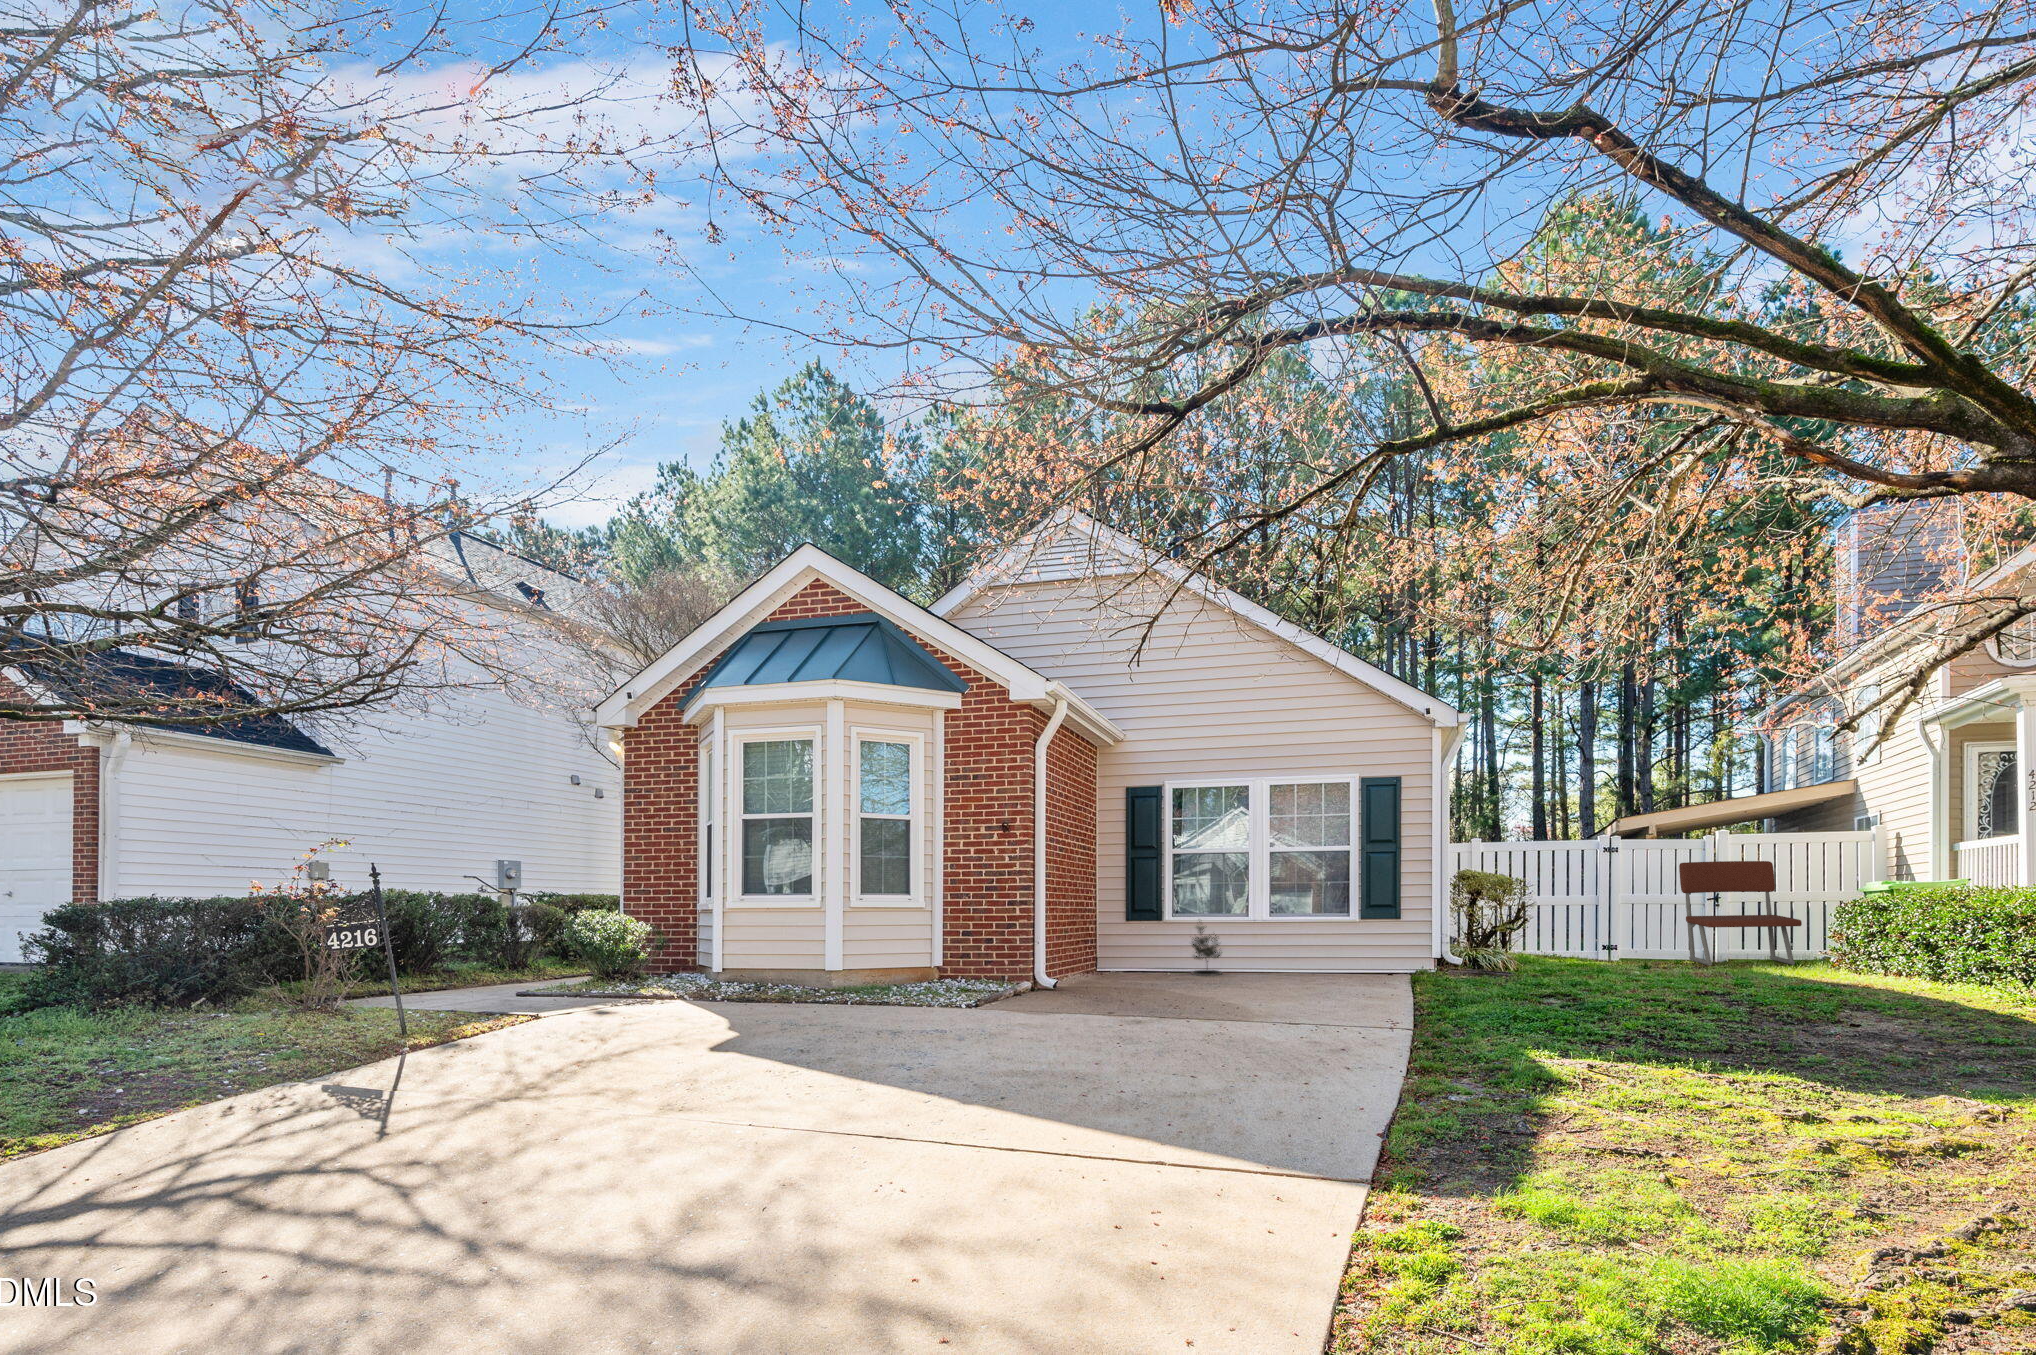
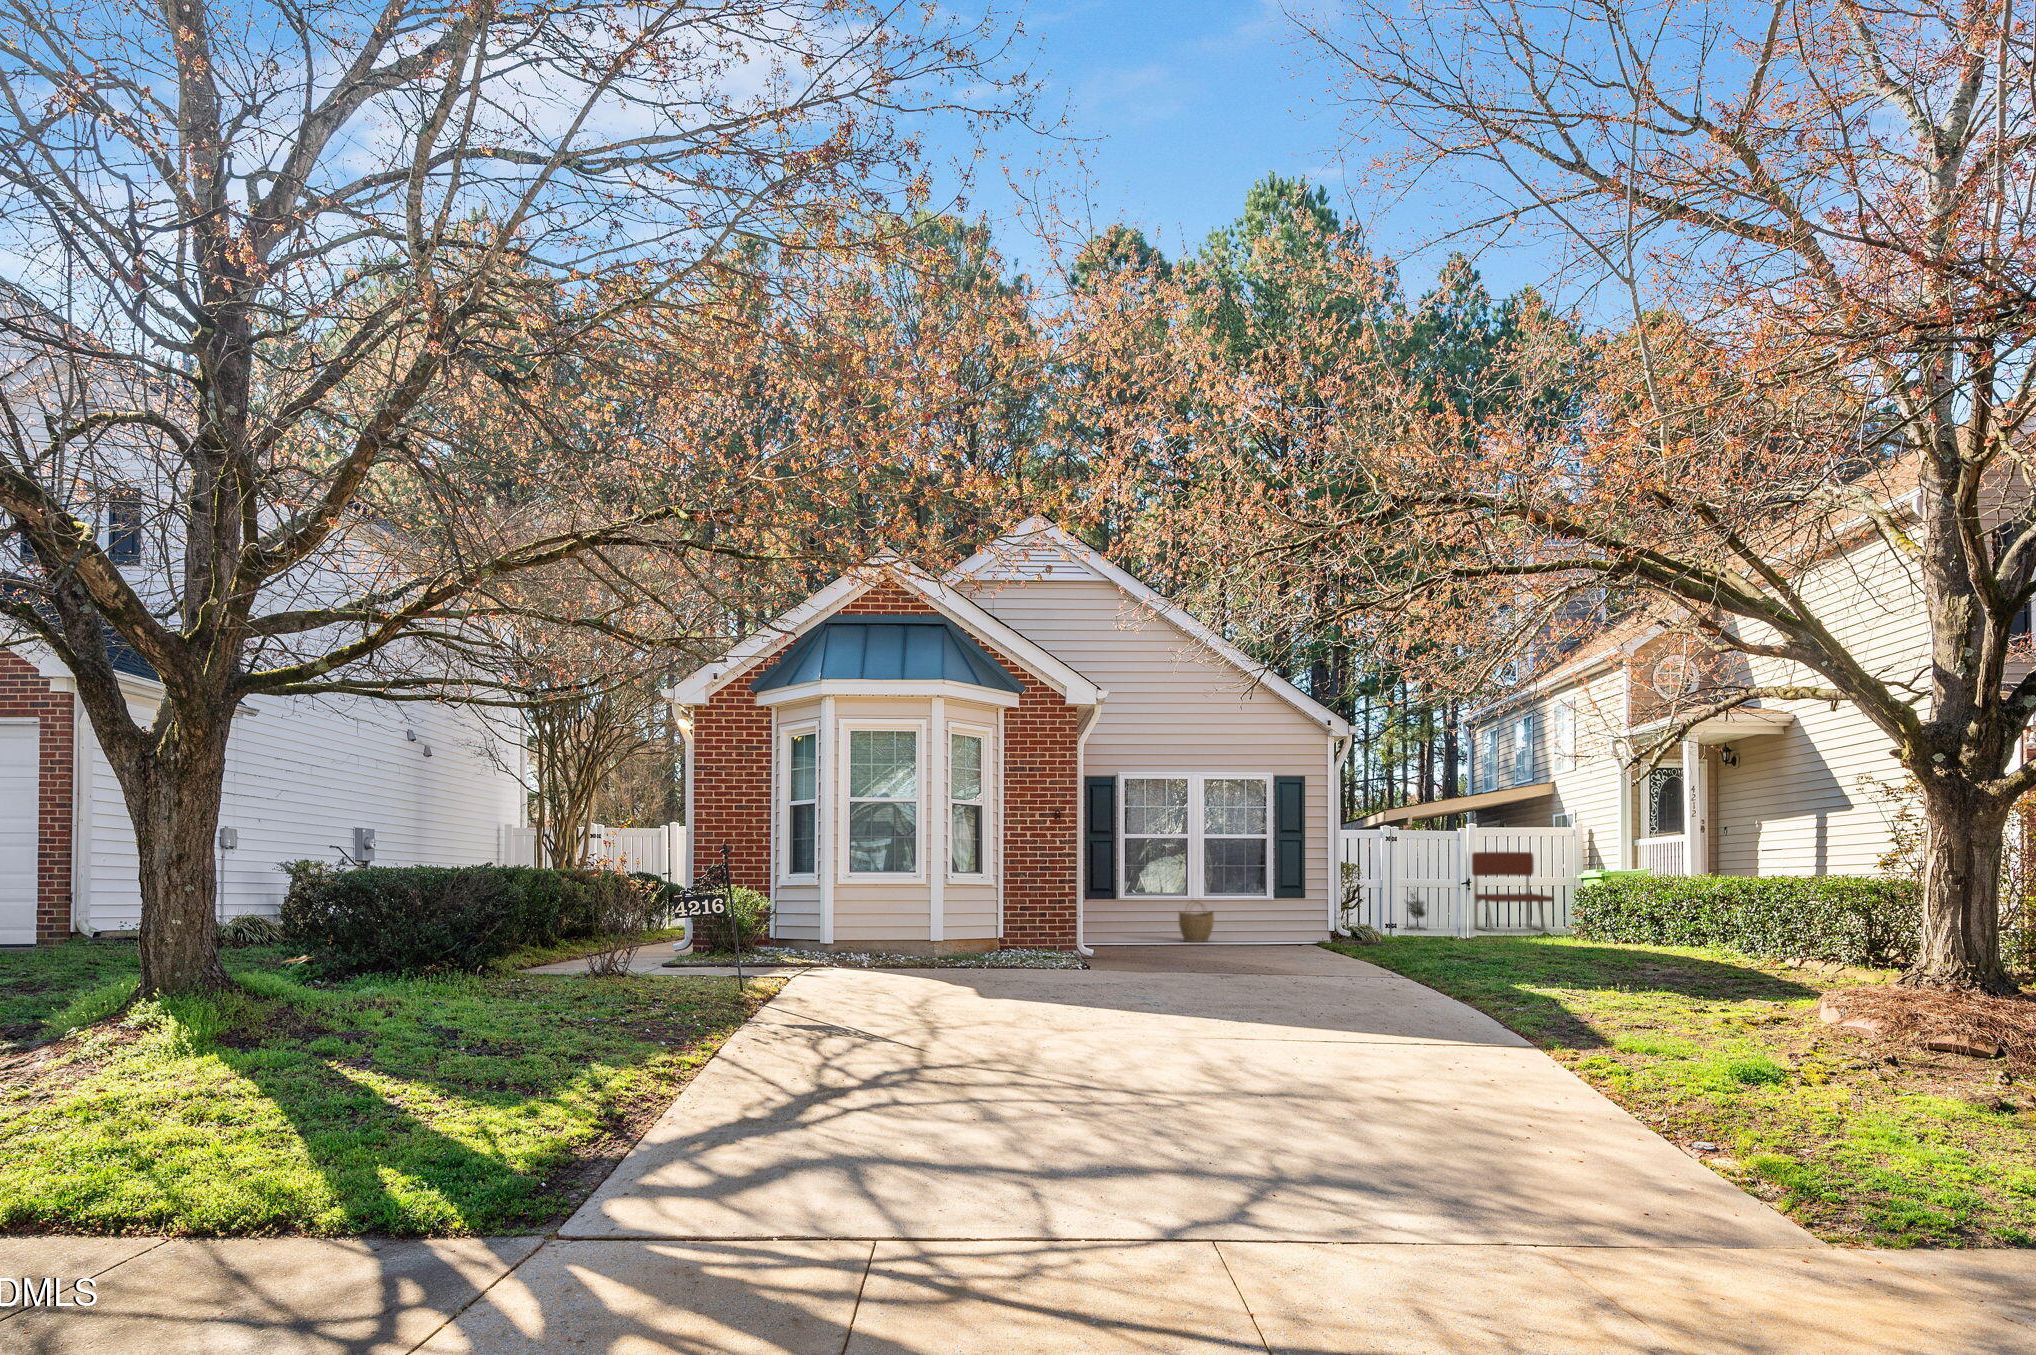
potted tree: present [1192,921,1221,976] -> present [1404,891,1427,930]
woven basket: none [1247,927,1290,978] -> present [1179,902,1214,942]

